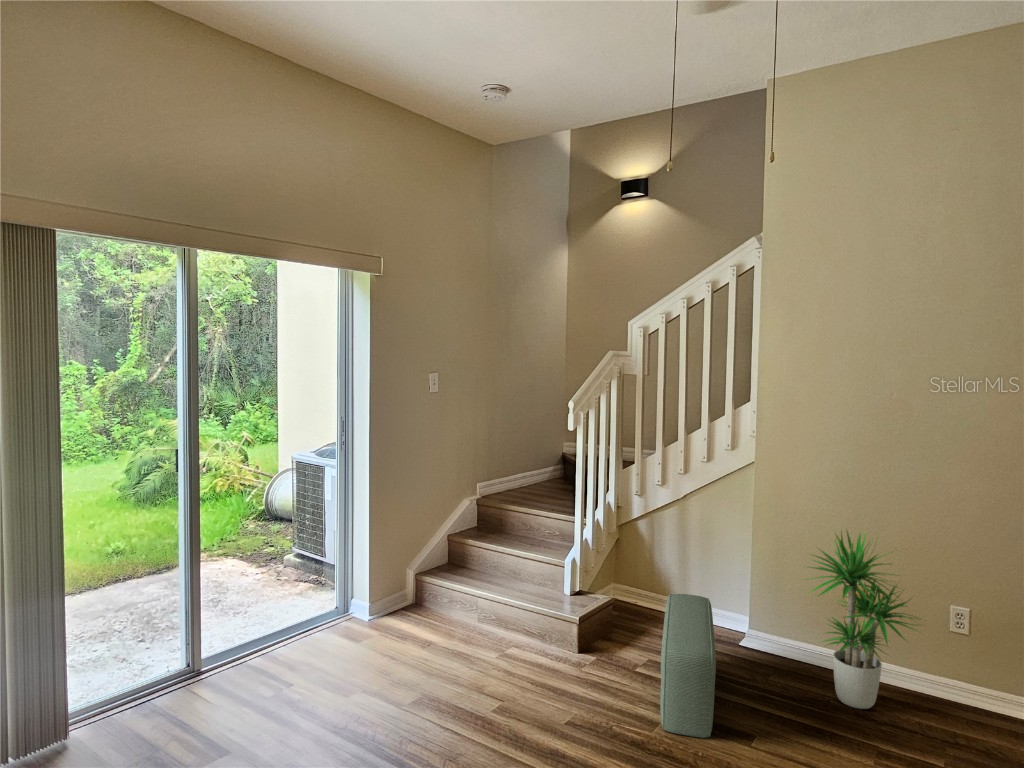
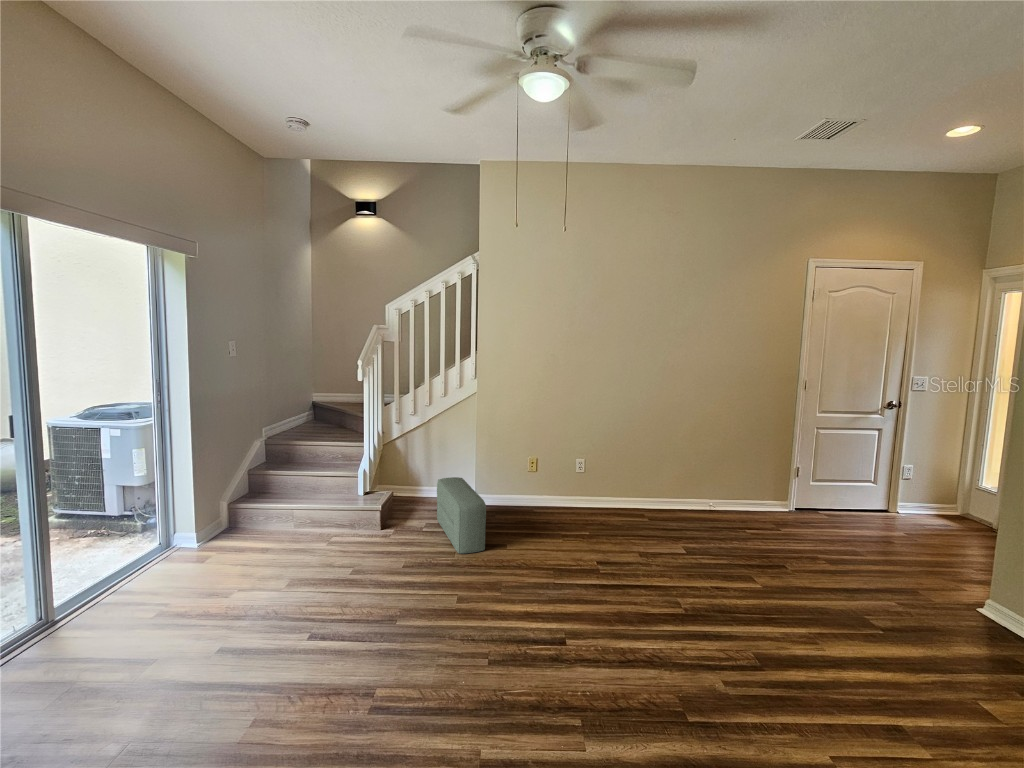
potted plant: present [809,531,918,709] -> none [511,424,573,519]

